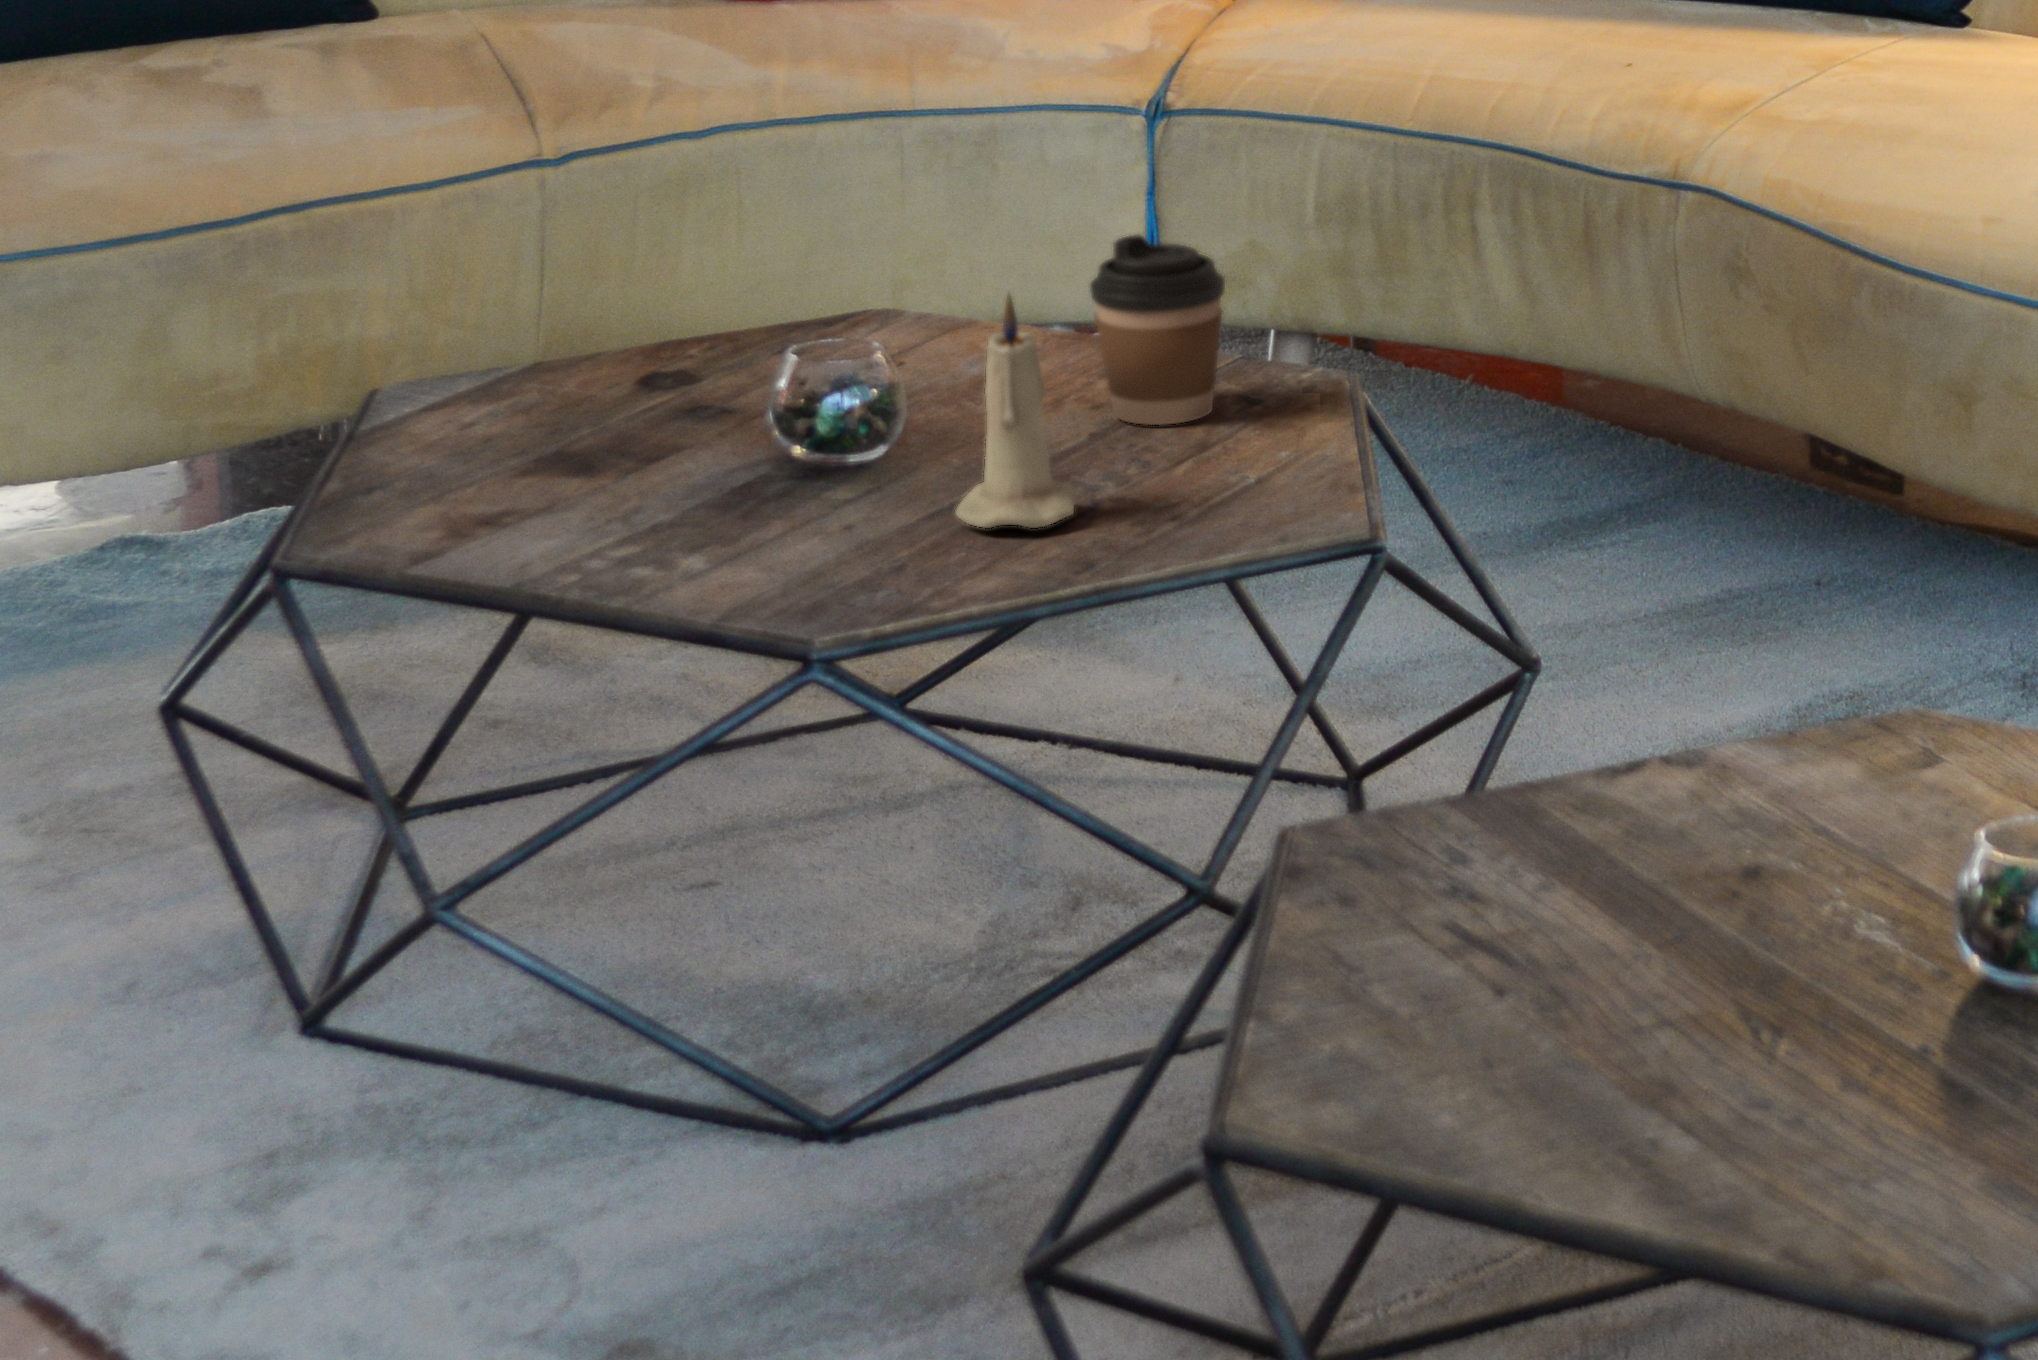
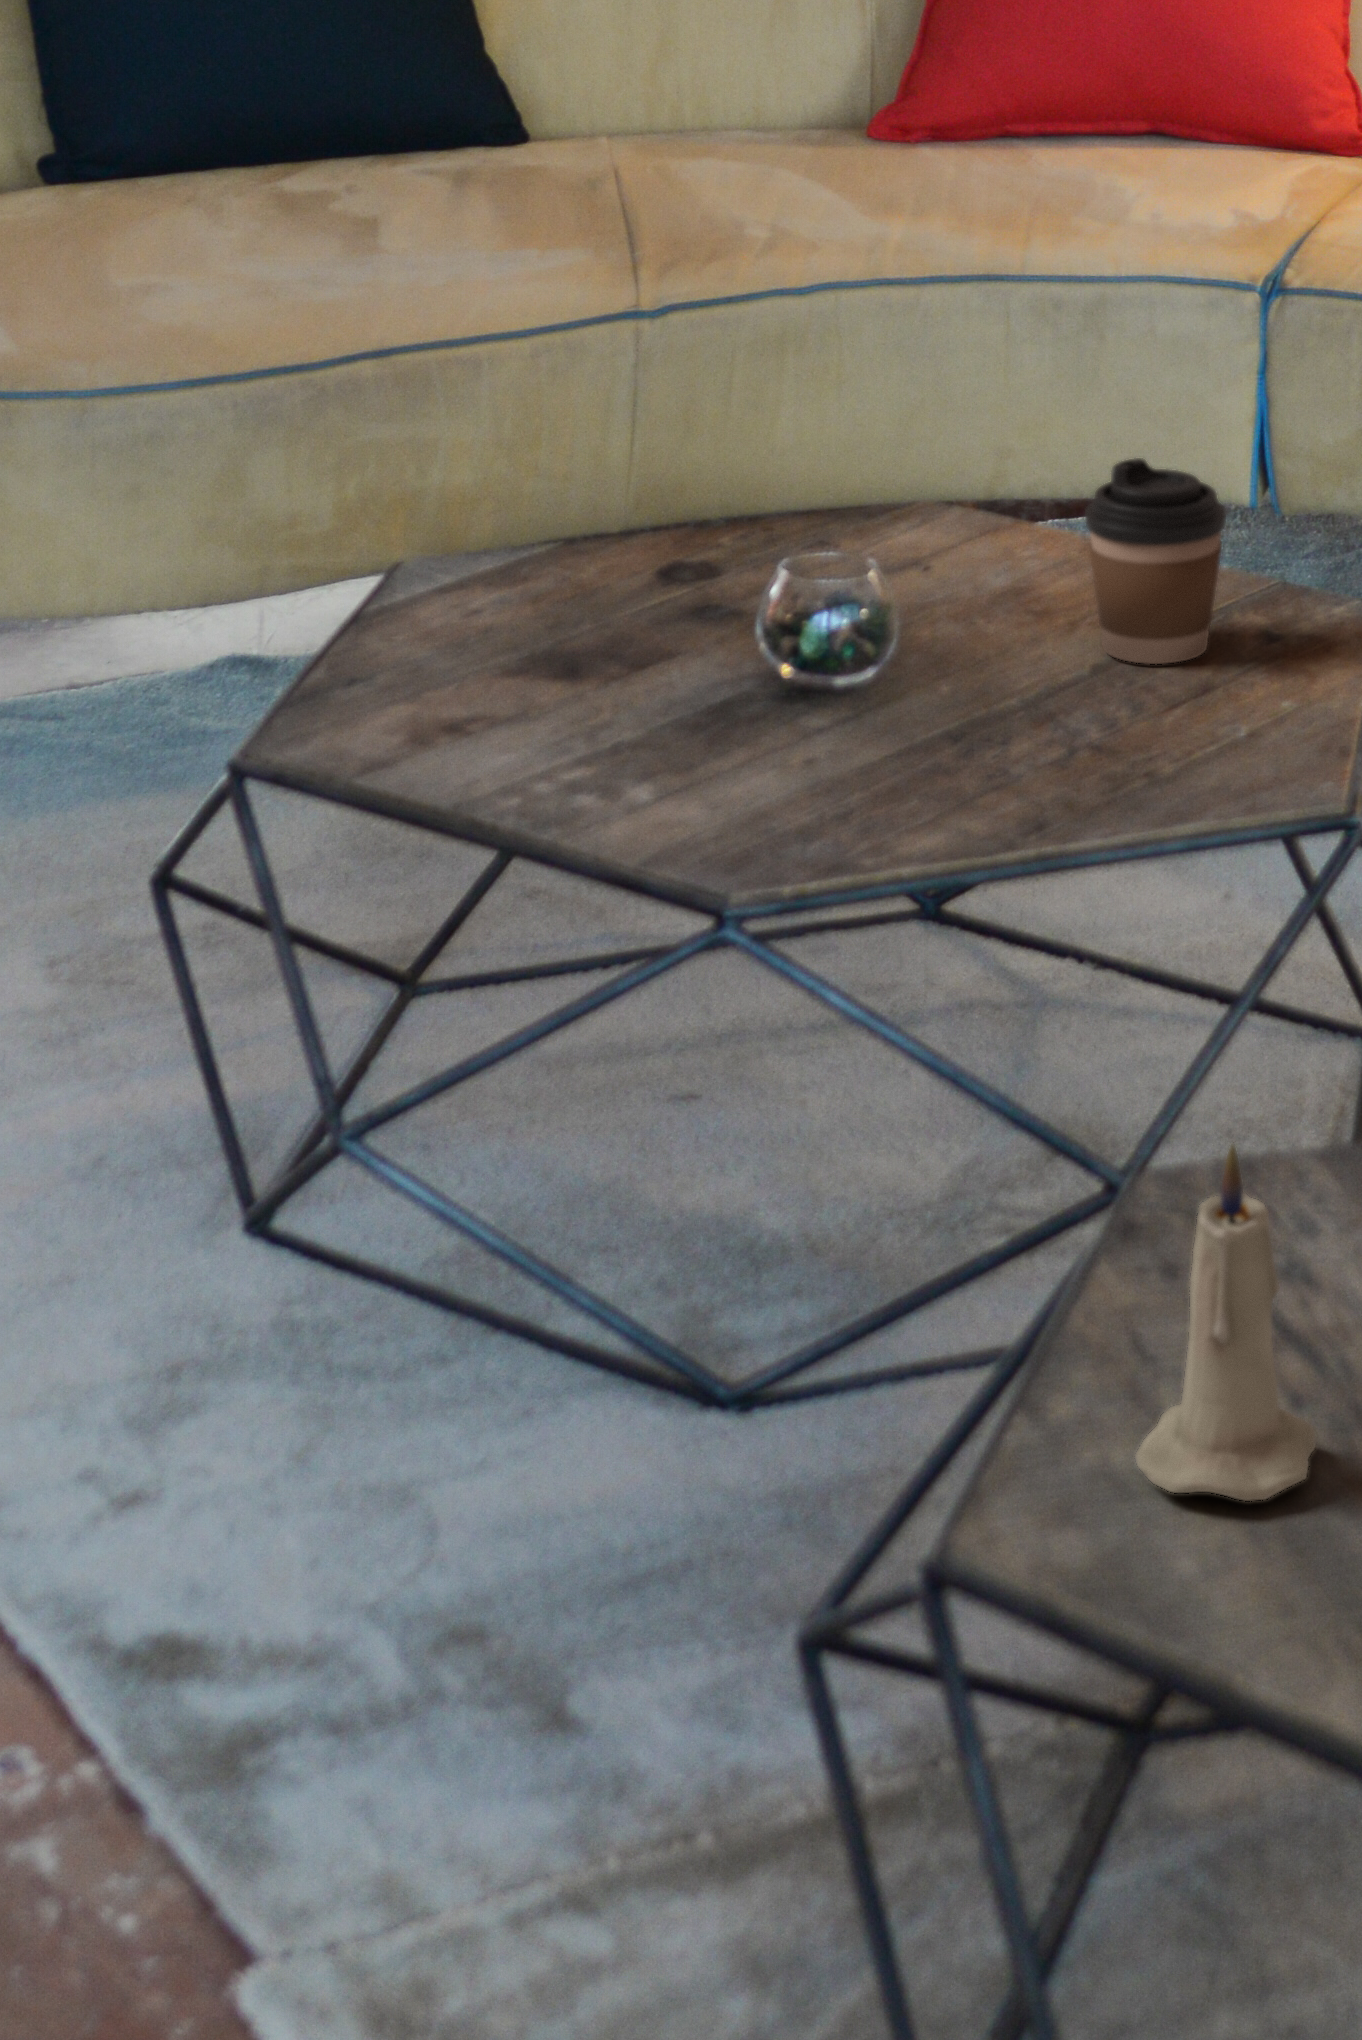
candle: present [956,294,1077,528] -> present [1136,1145,1316,1501]

